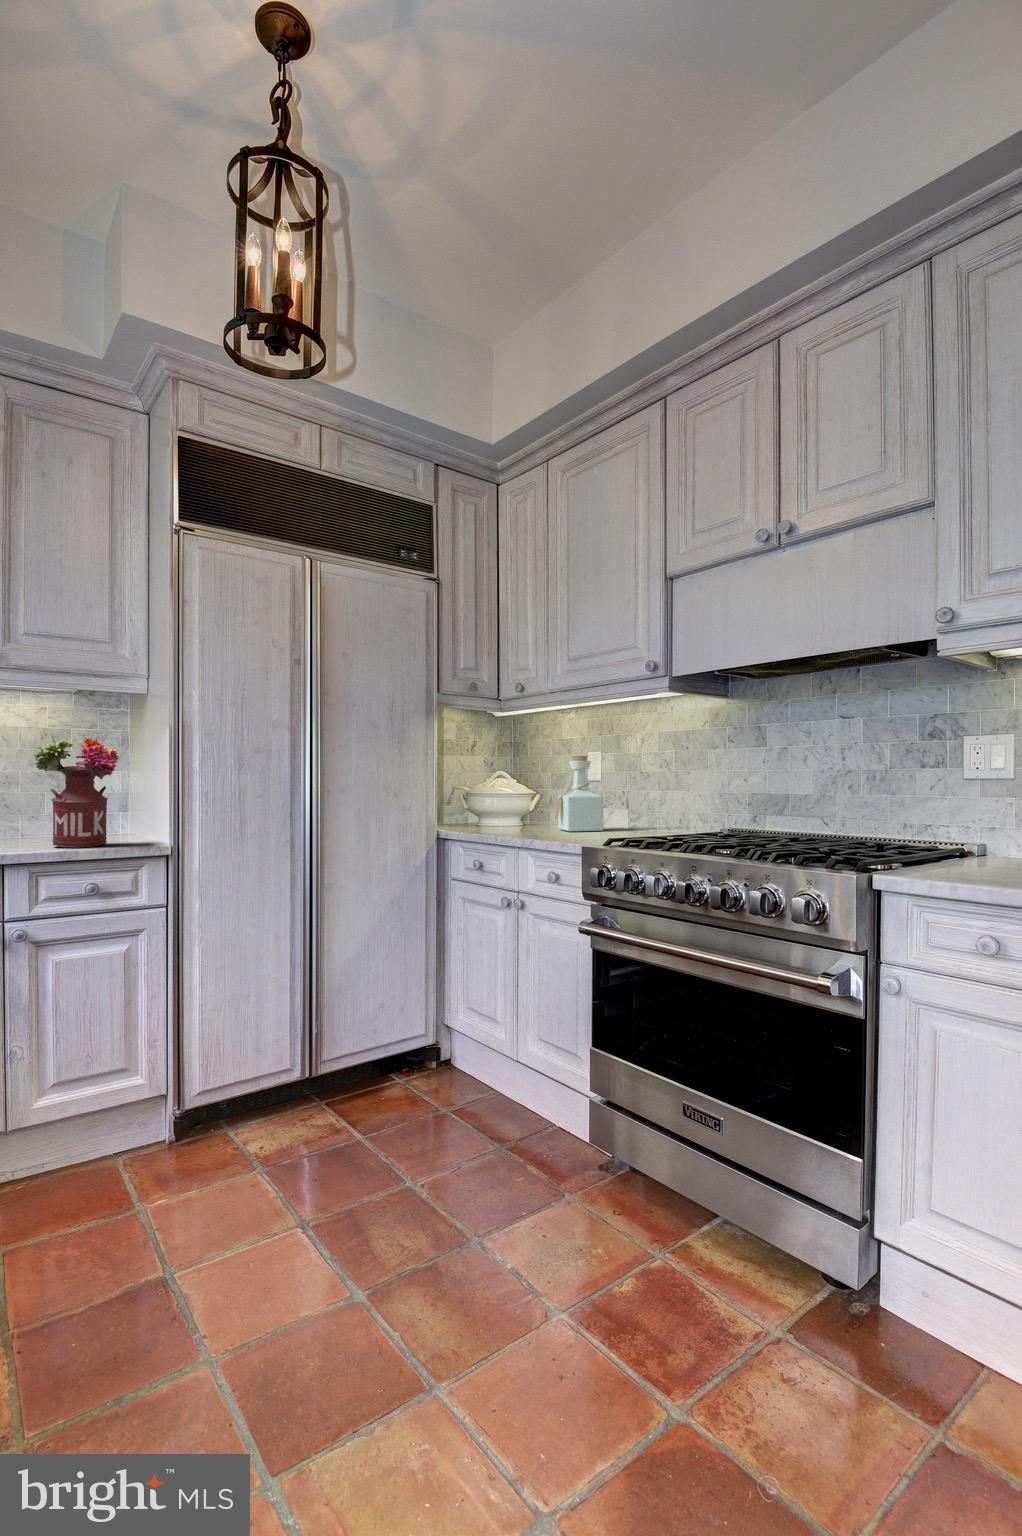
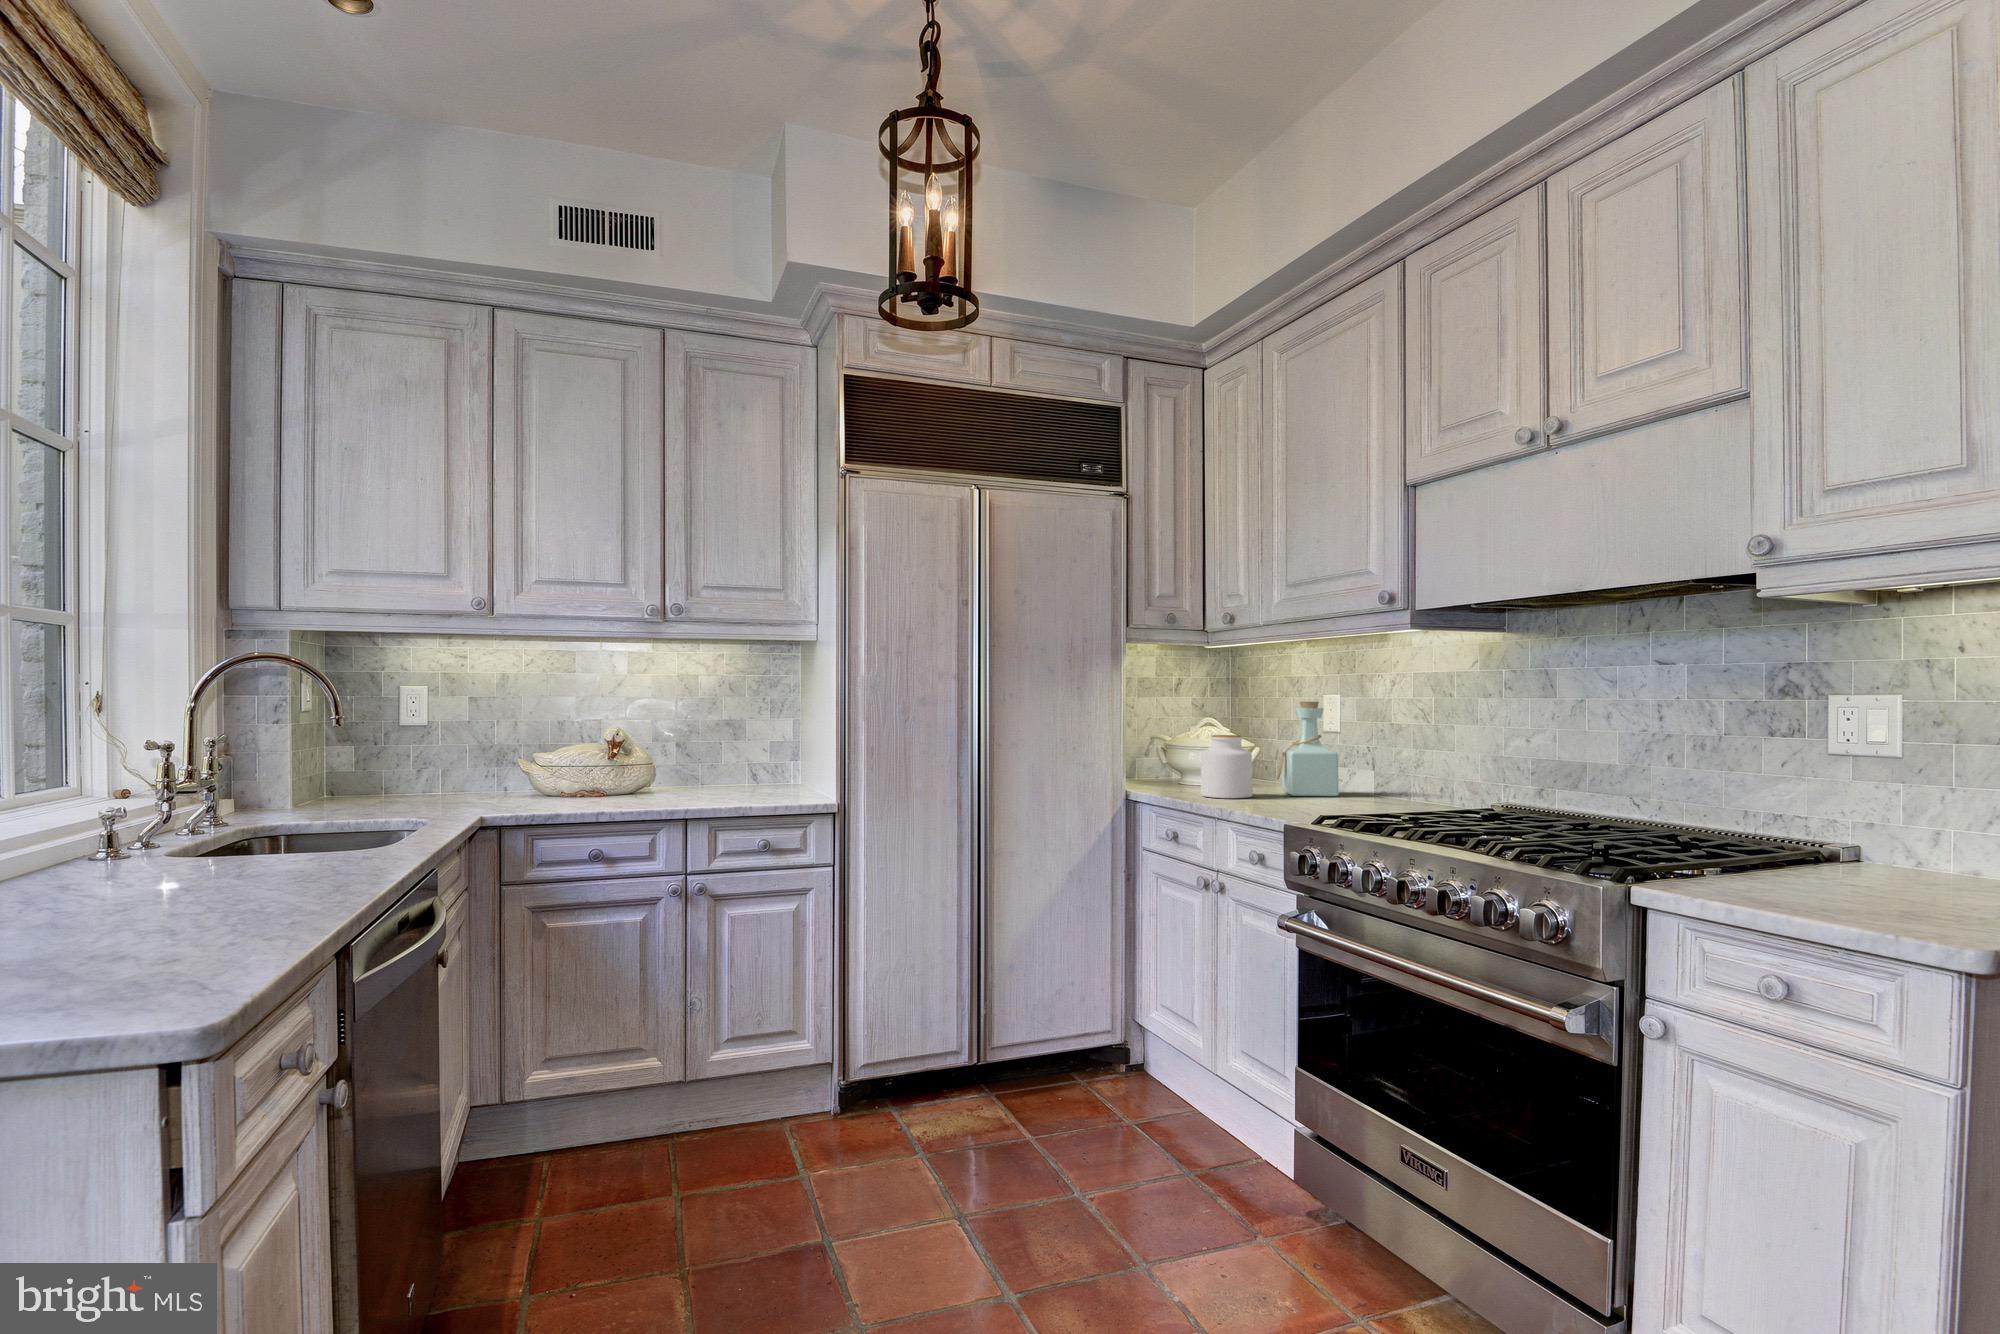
flower arrangement: present [34,737,119,847] -> none [706,681,788,798]
jar: none [497,783,538,834] -> present [1201,735,1252,798]

